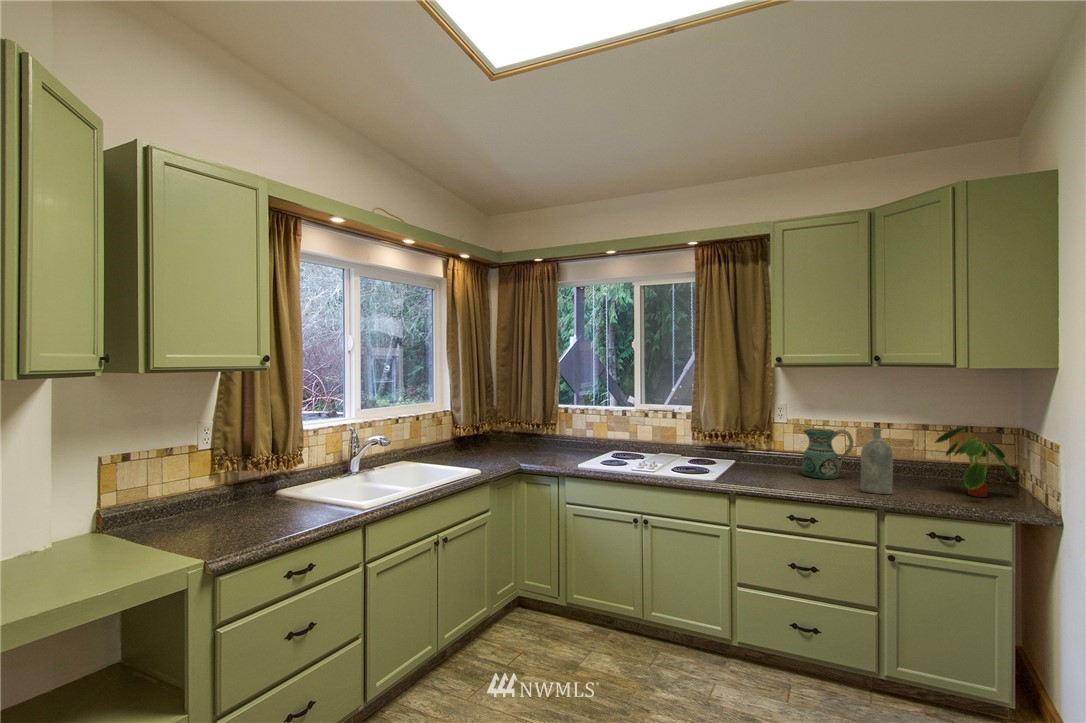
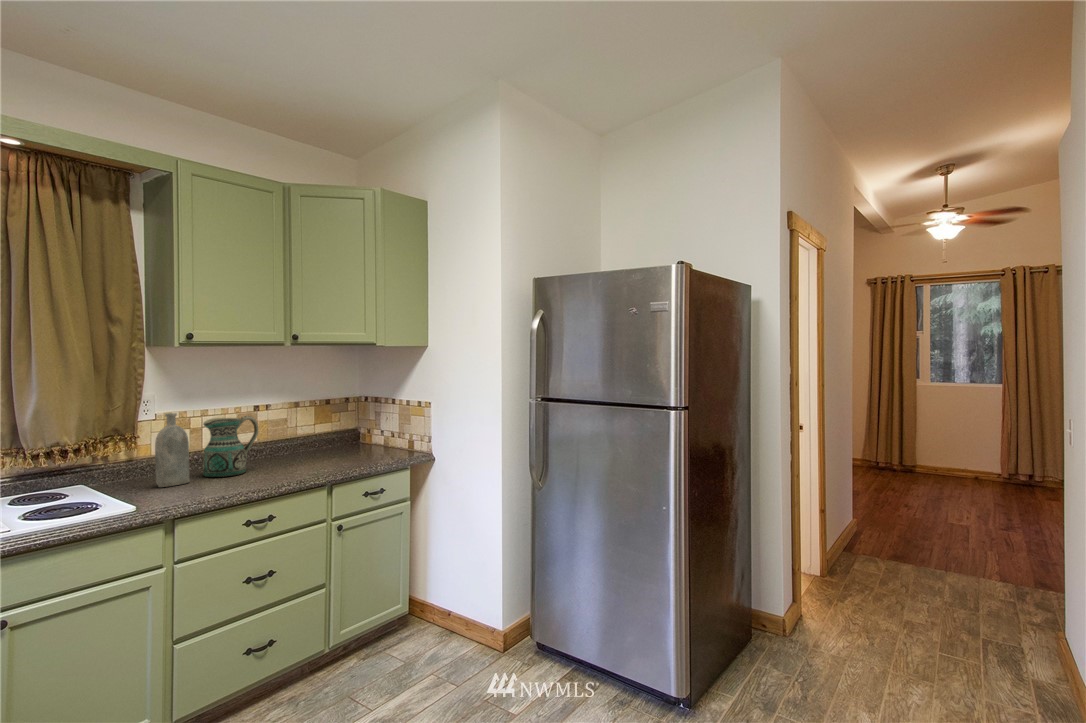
plant: present [935,426,1016,497] -> none [331,395,382,456]
bottle: present [861,428,893,494] -> present [155,413,190,487]

